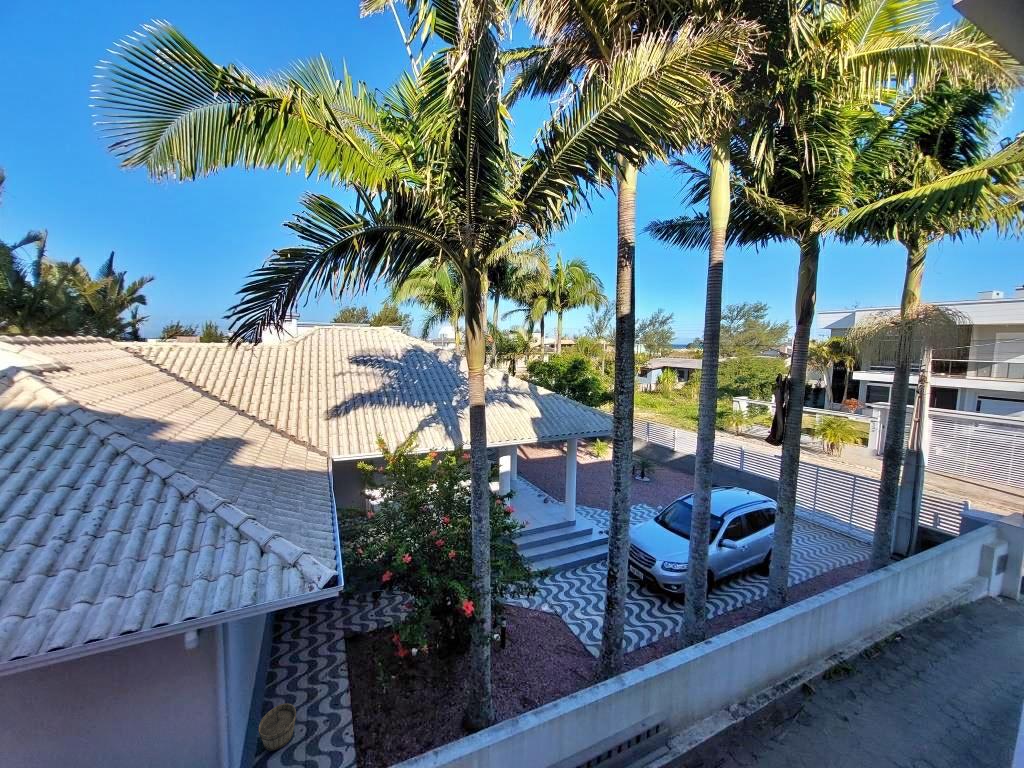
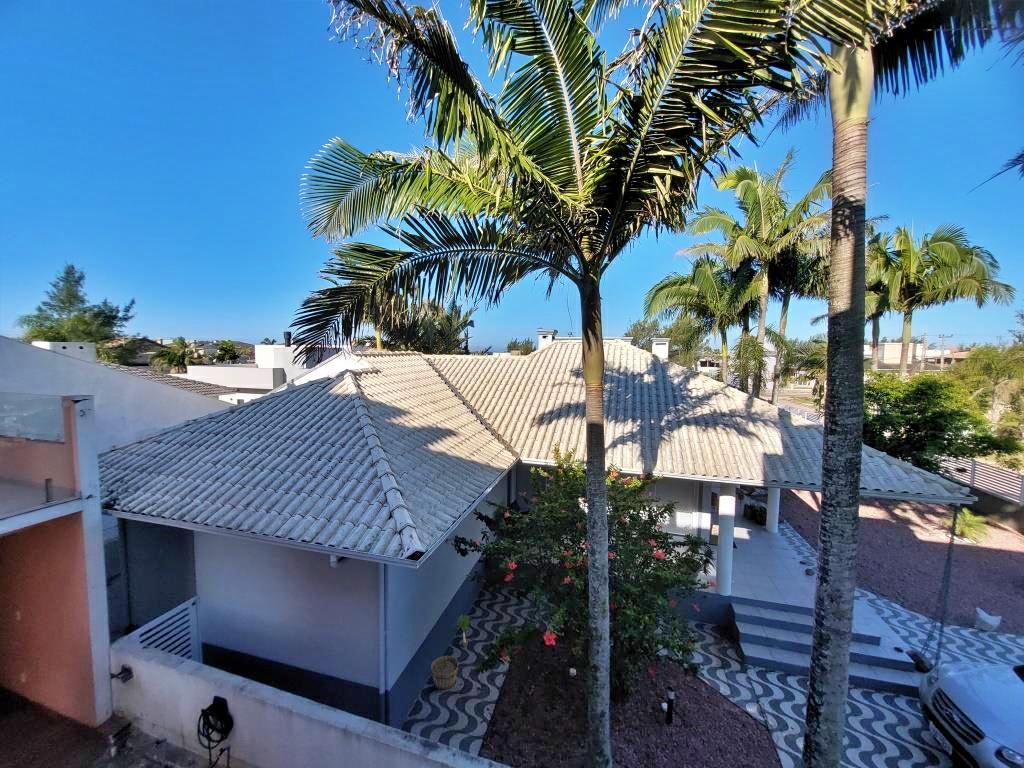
potted plant: none [270,644,301,684] -> present [459,616,469,647]

